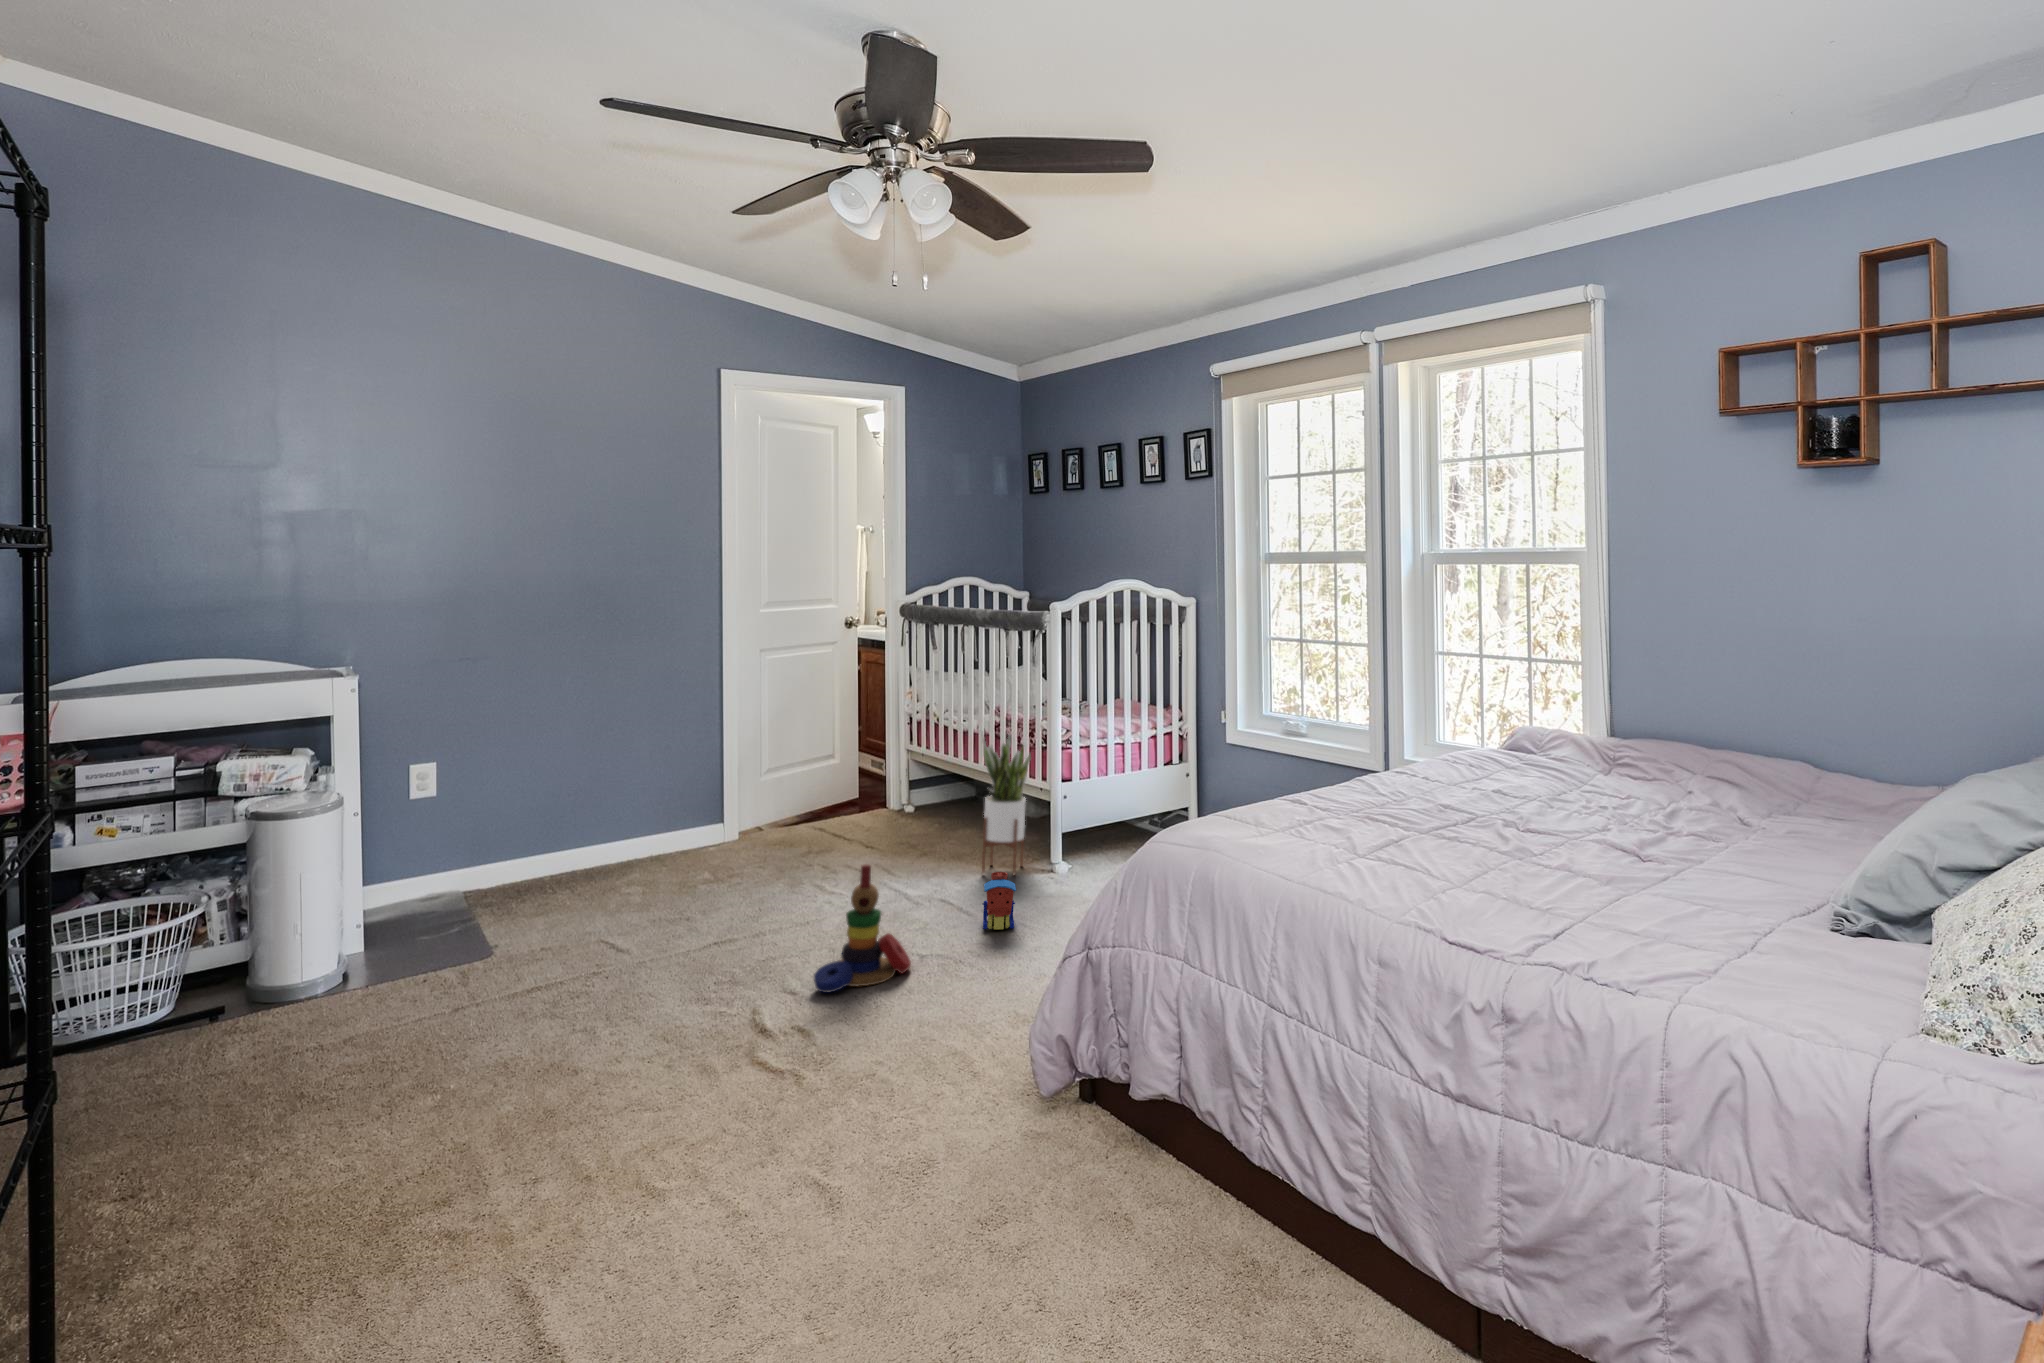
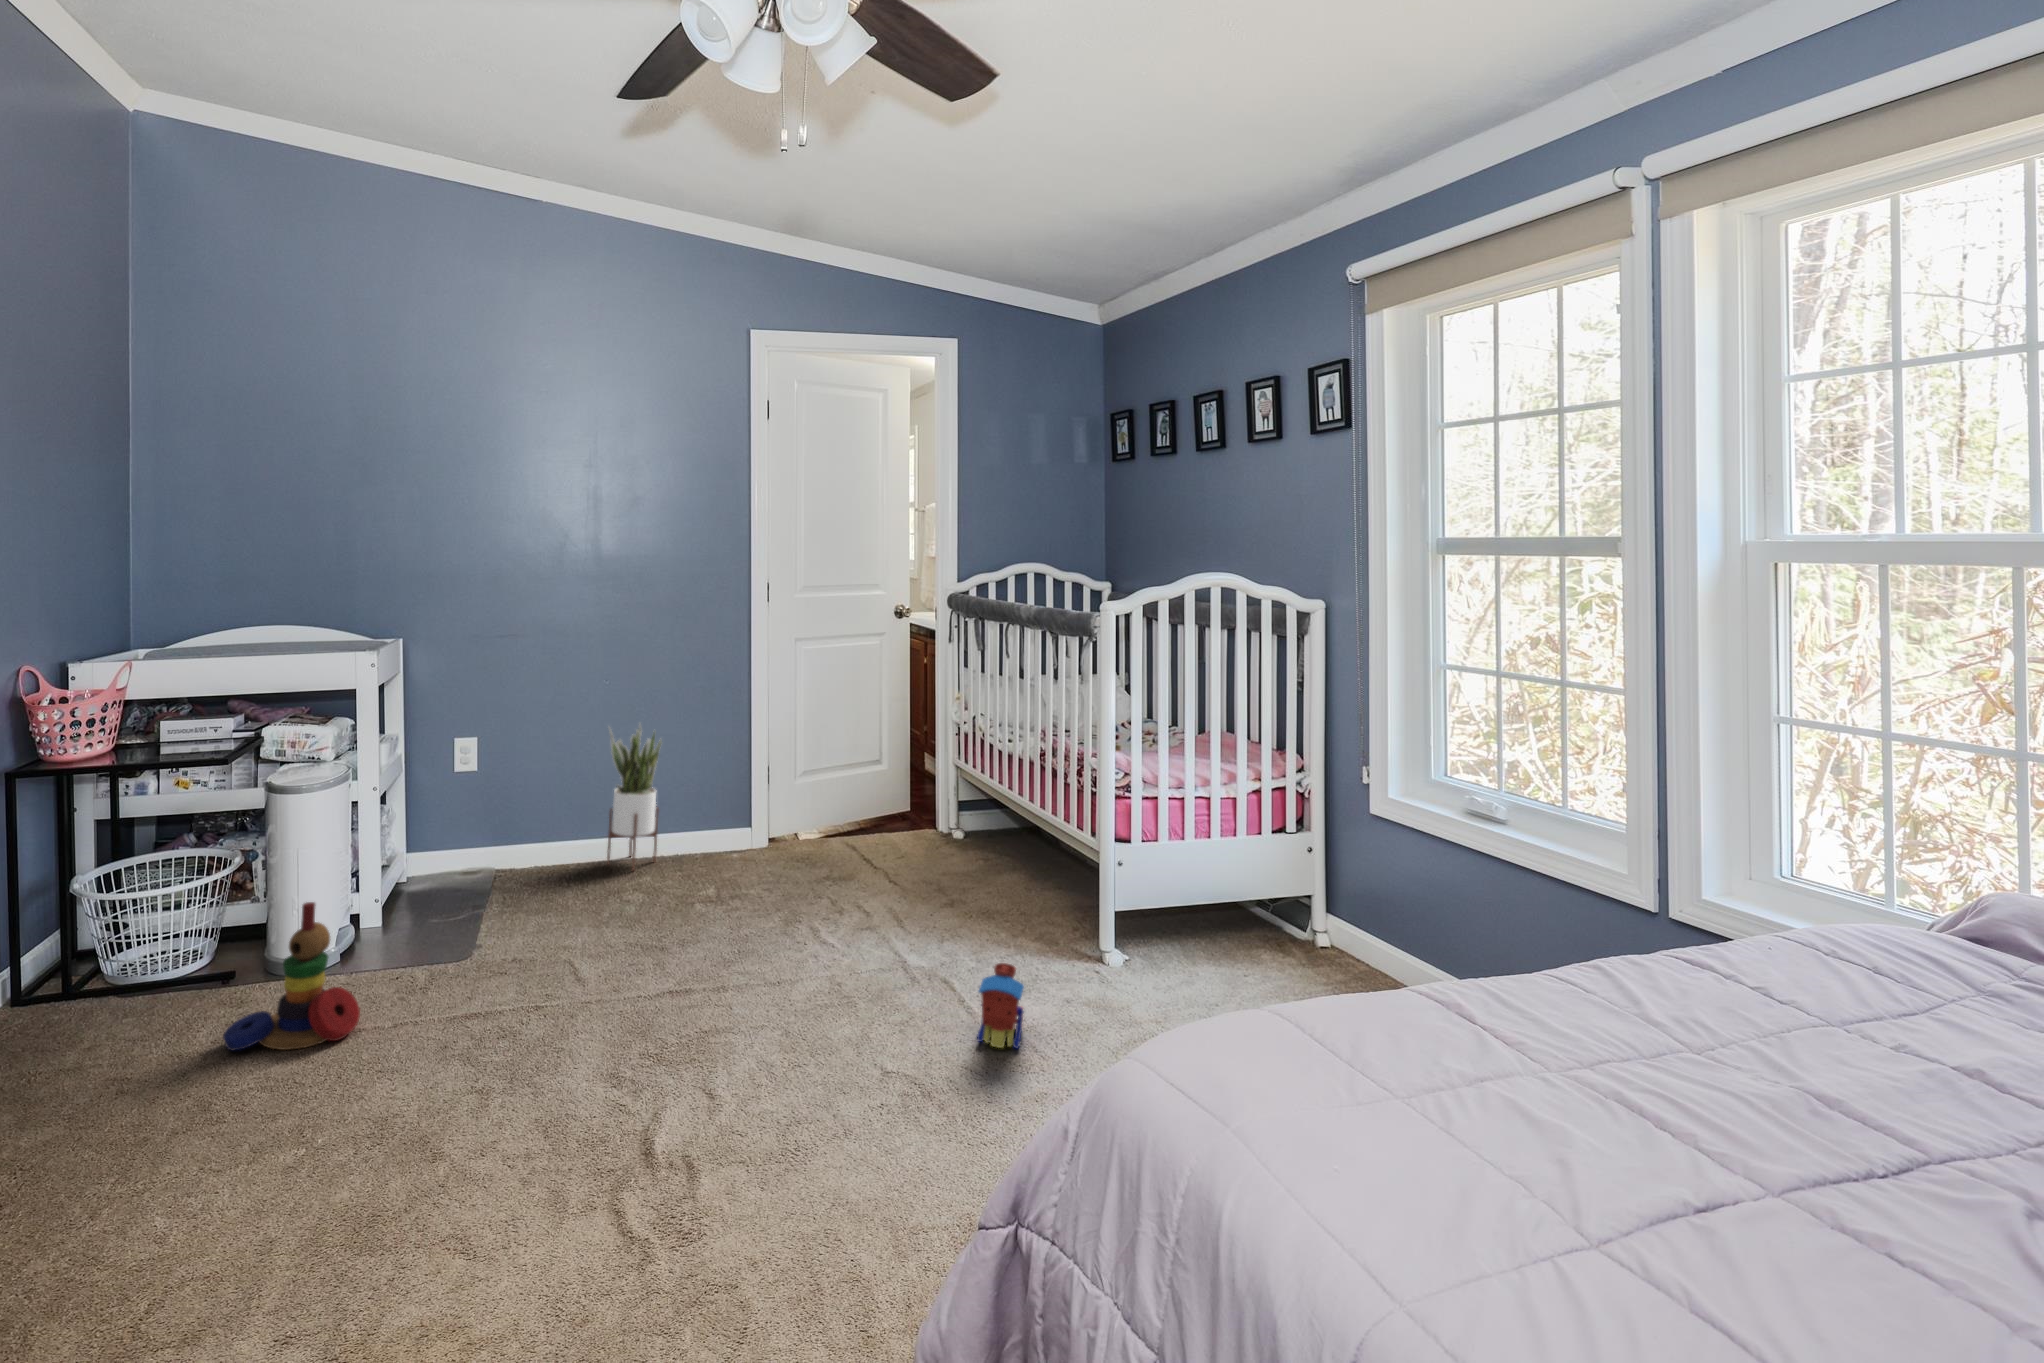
potted plant: present [982,734,1031,875] -> present [607,725,662,871]
stacking toy: present [814,865,911,992] -> present [223,902,360,1050]

